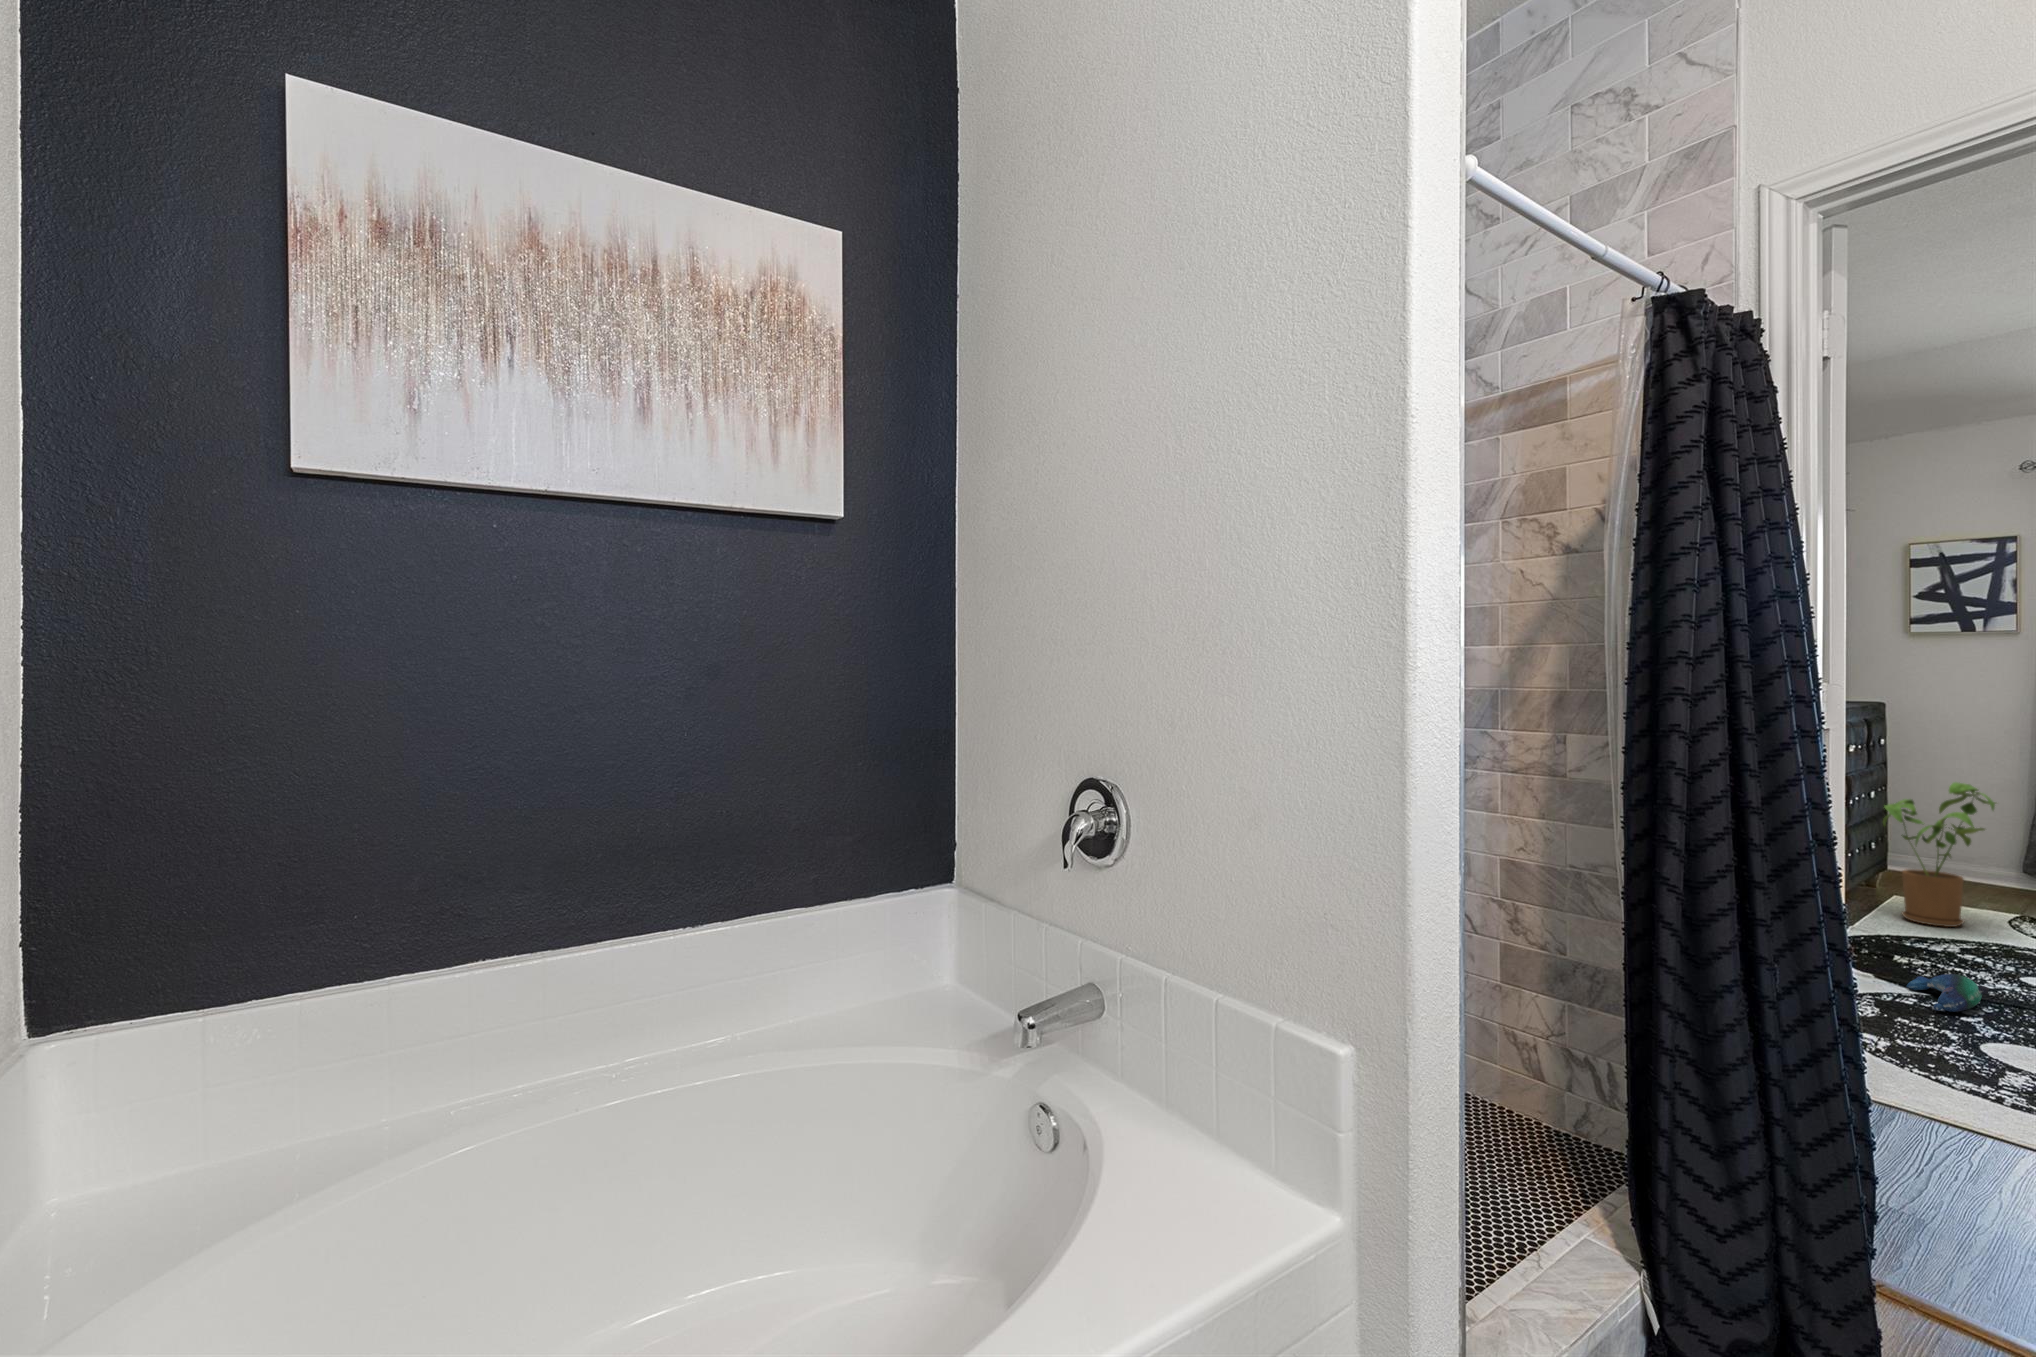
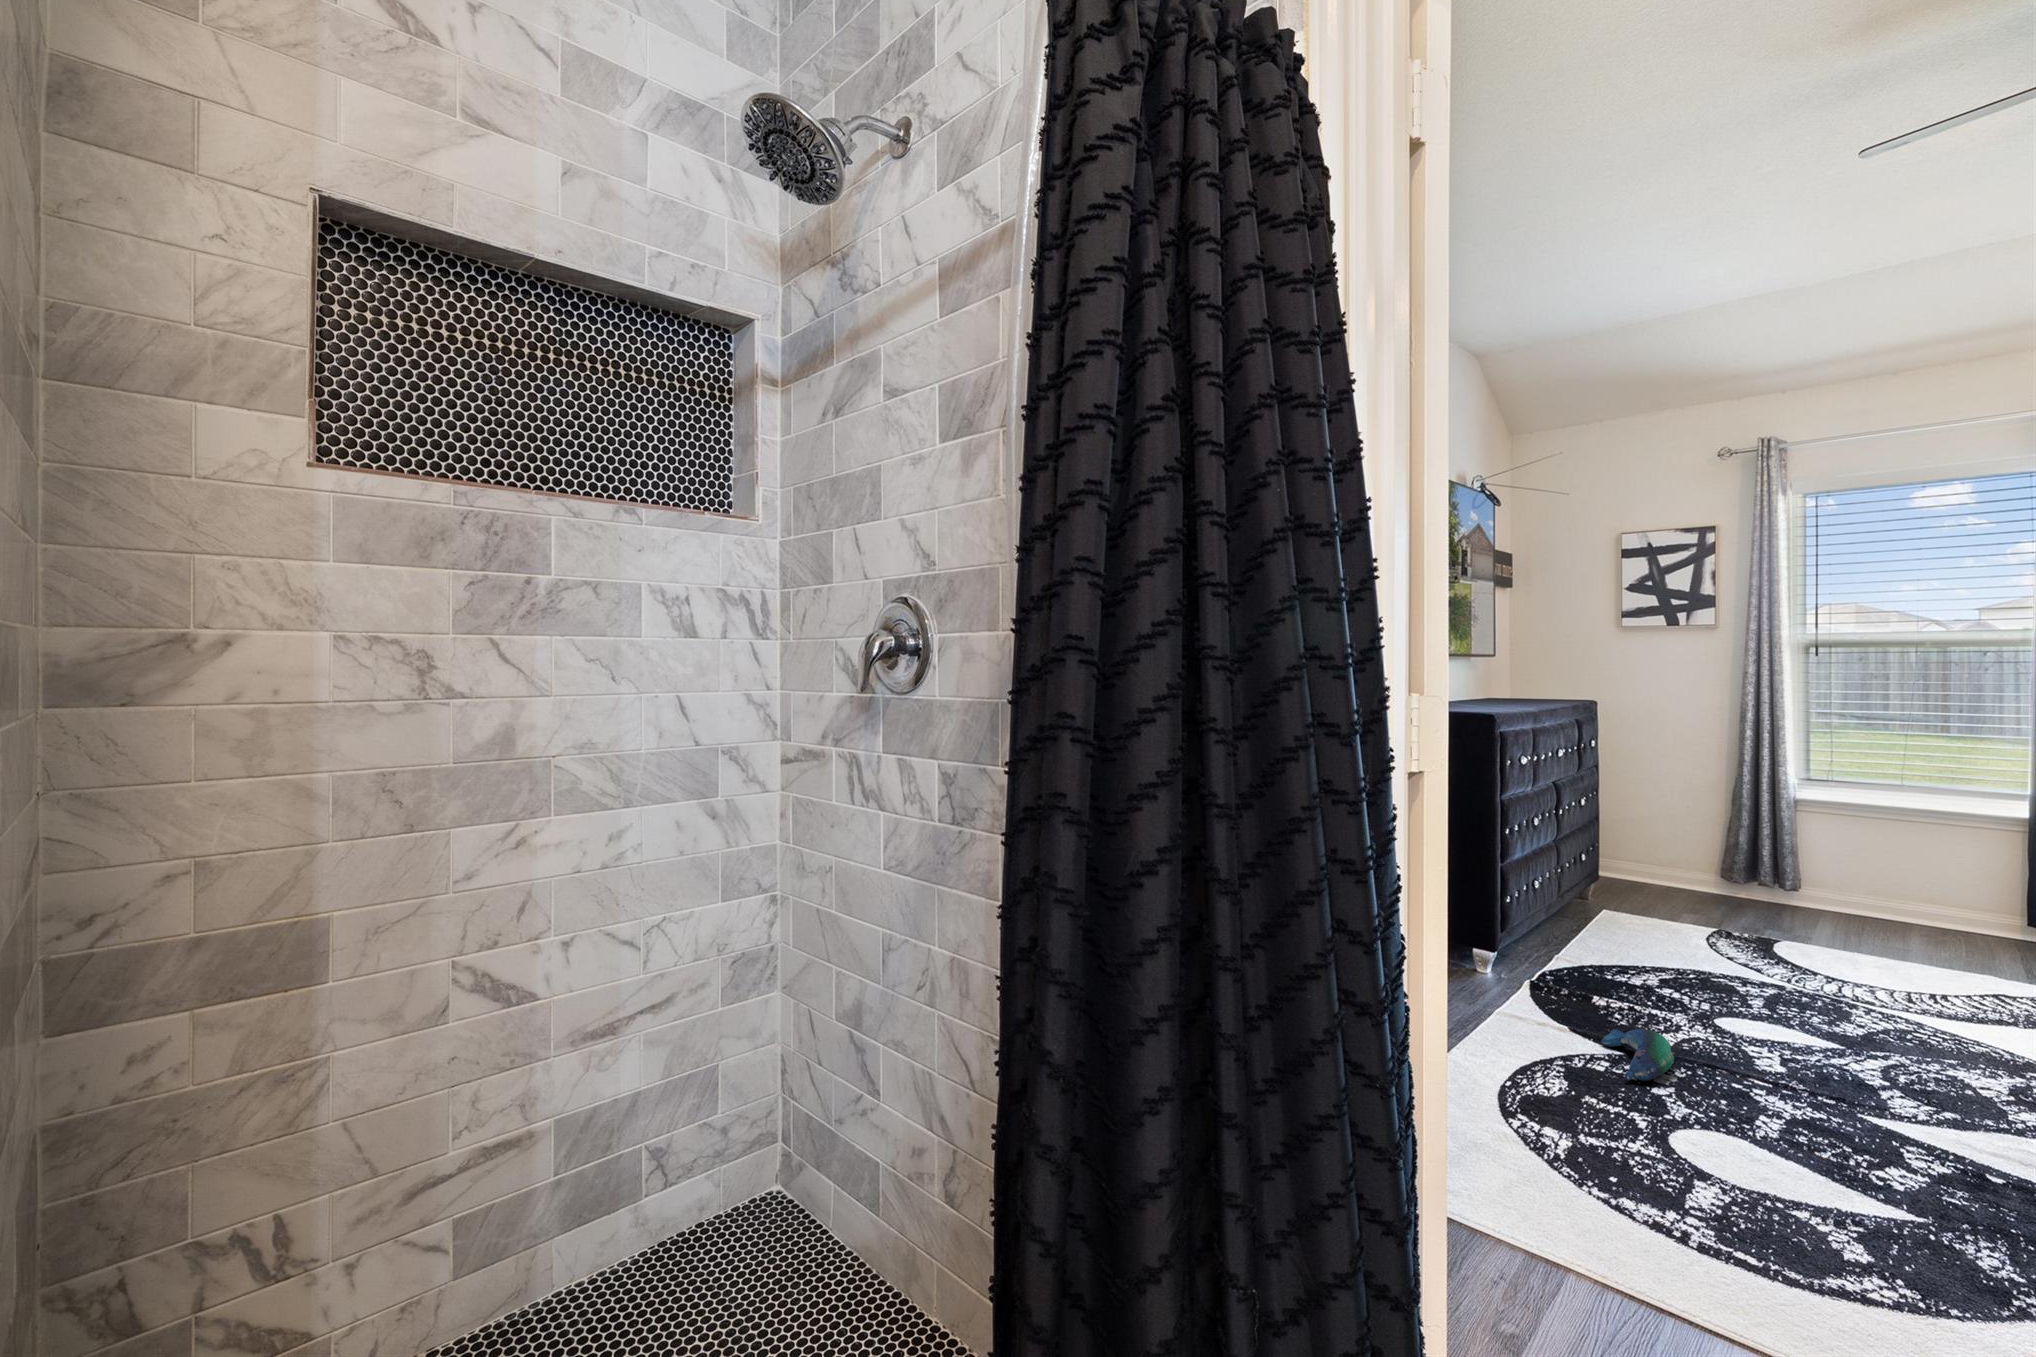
house plant: present [1883,782,1996,927] -> none [1591,791,1698,950]

